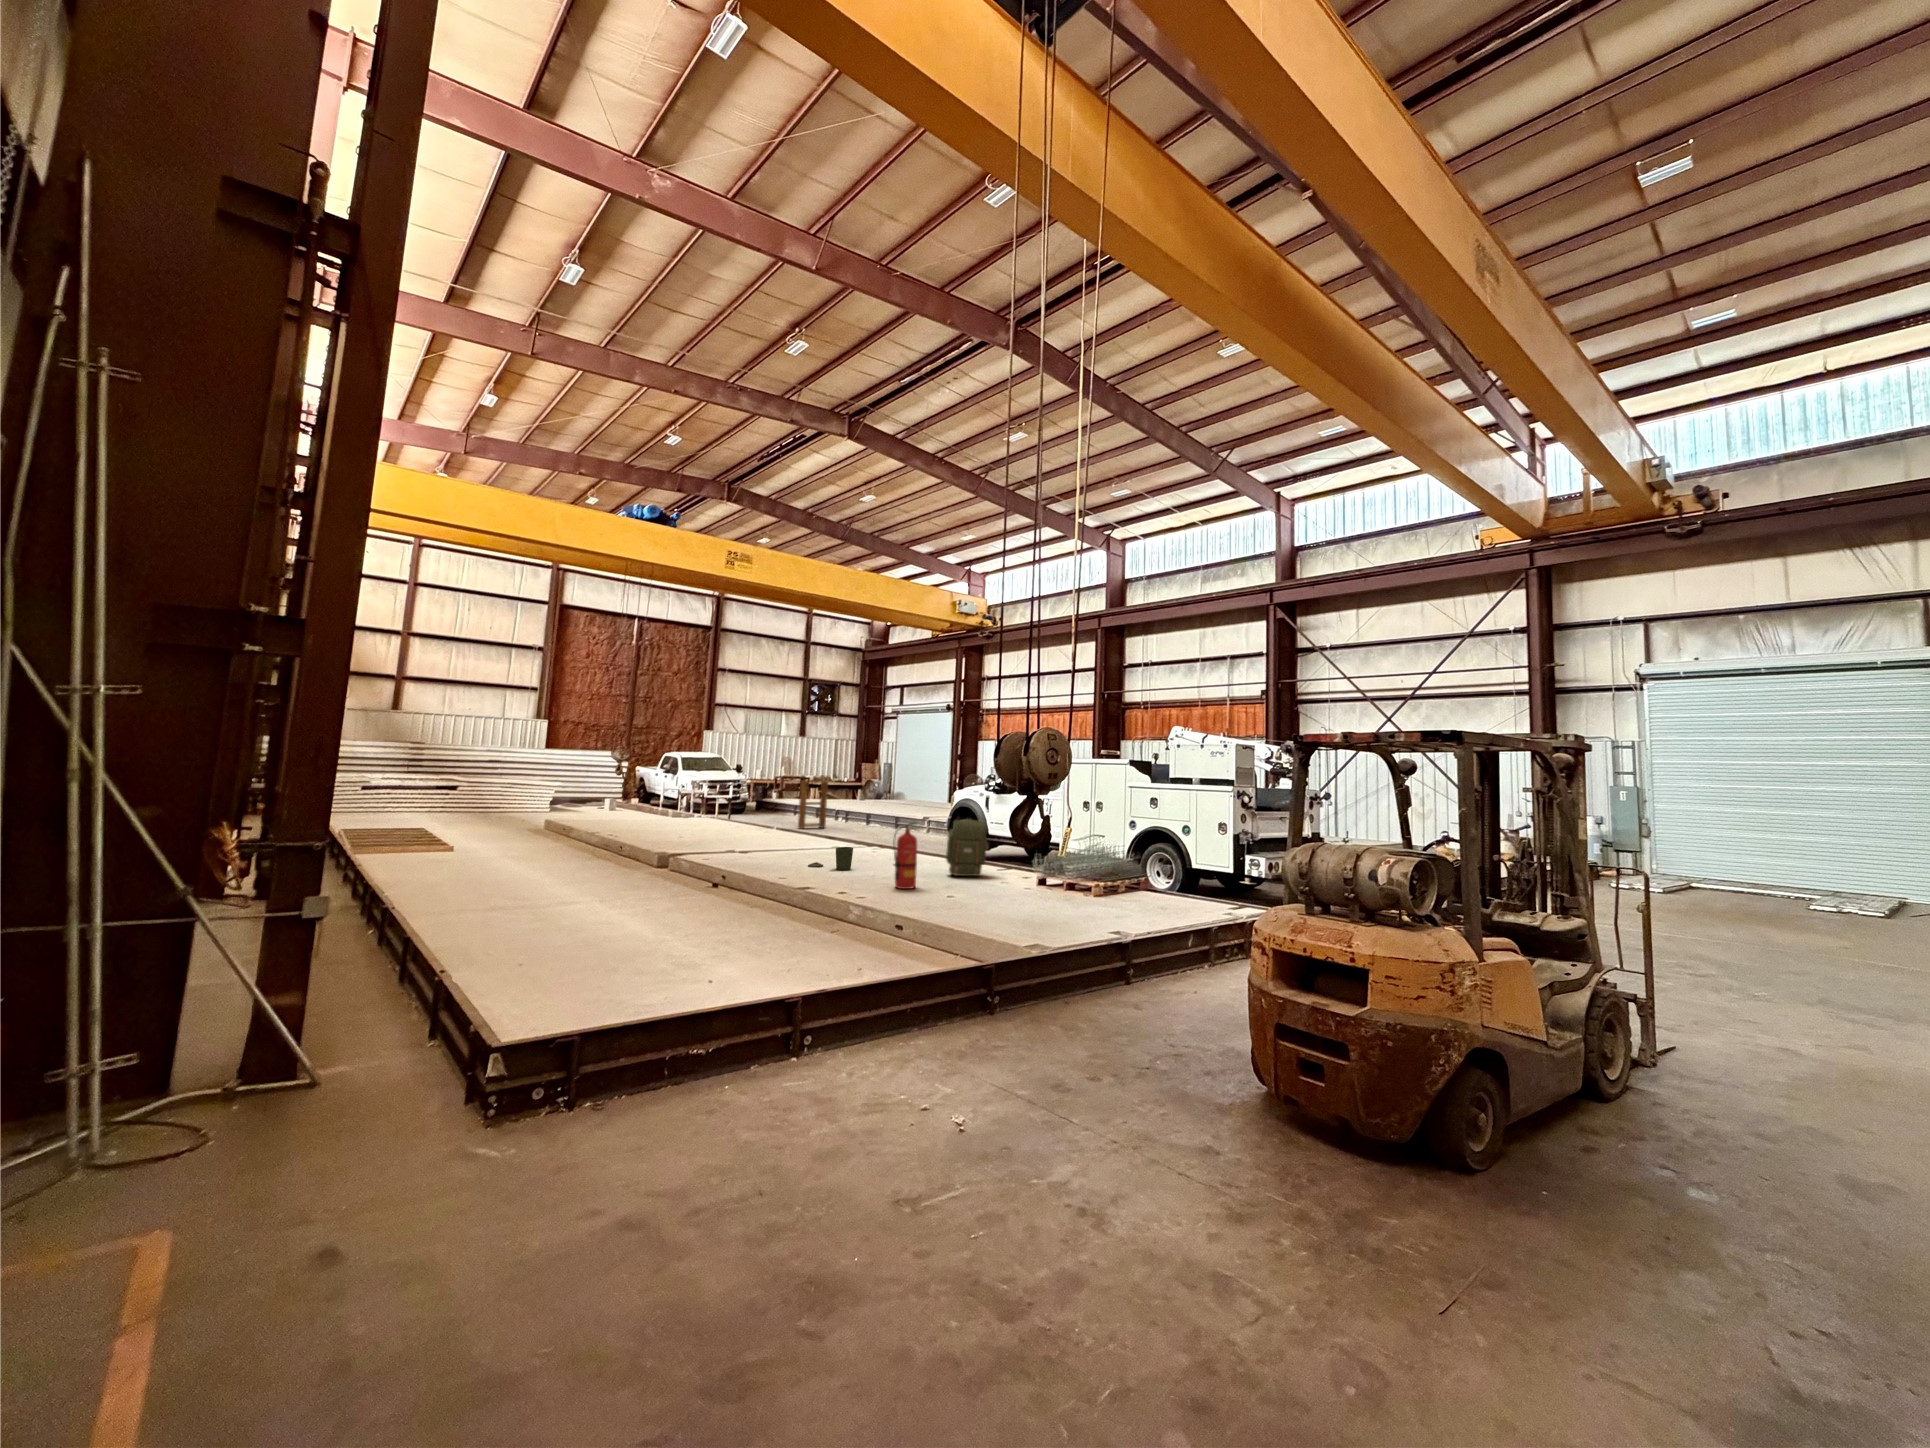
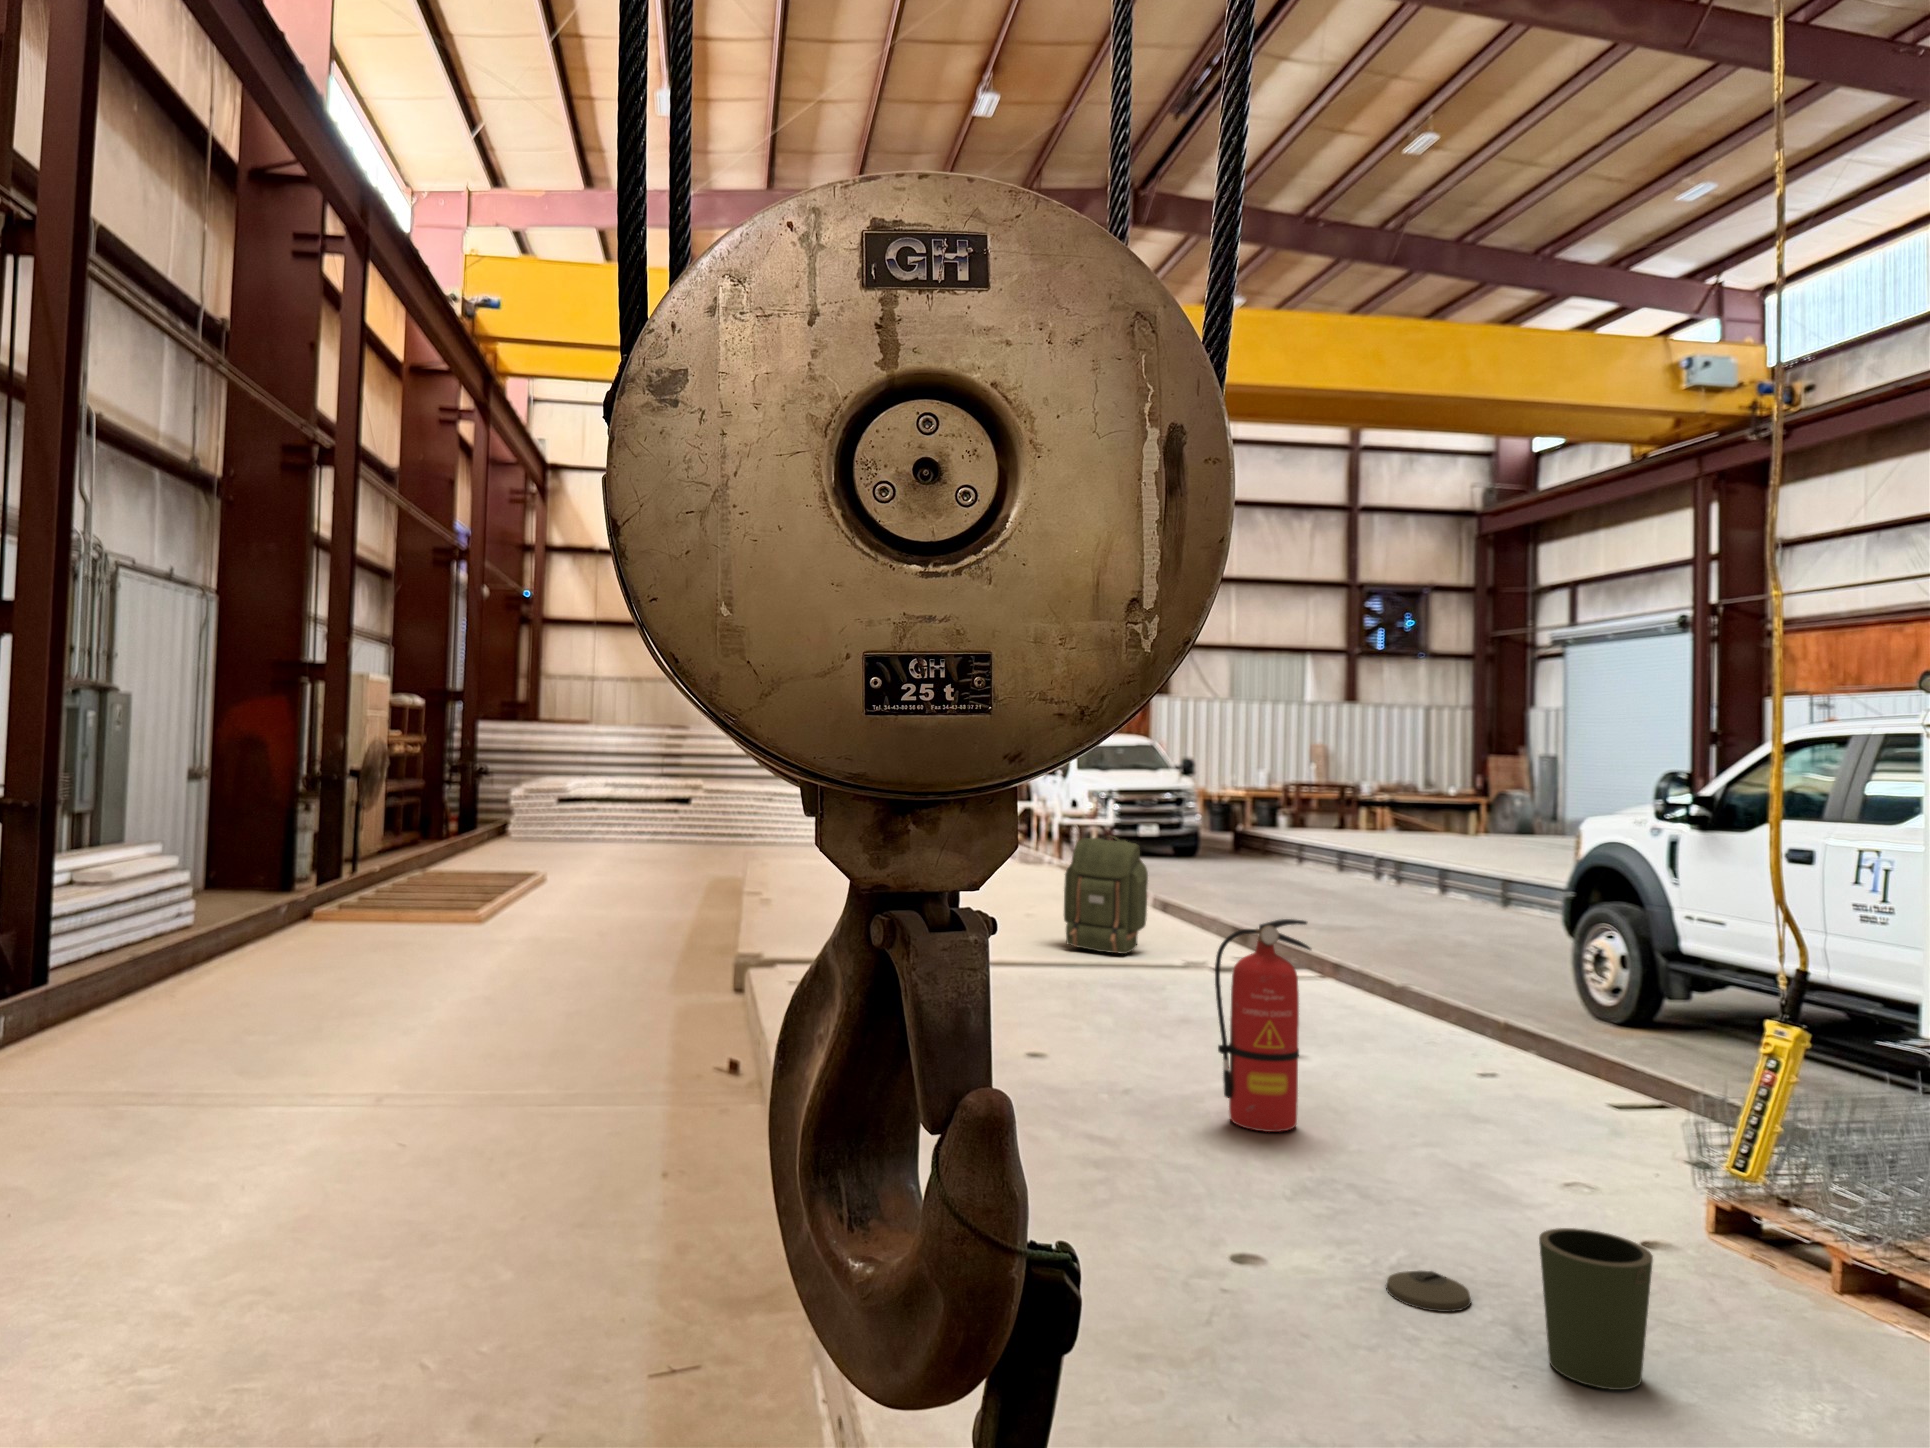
shelving unit: present [798,780,828,829] -> none [1267,787,1329,896]
backpack: present [946,819,987,876] -> present [1064,836,1148,954]
trash can: present [808,847,853,870] -> present [1386,1228,1653,1390]

